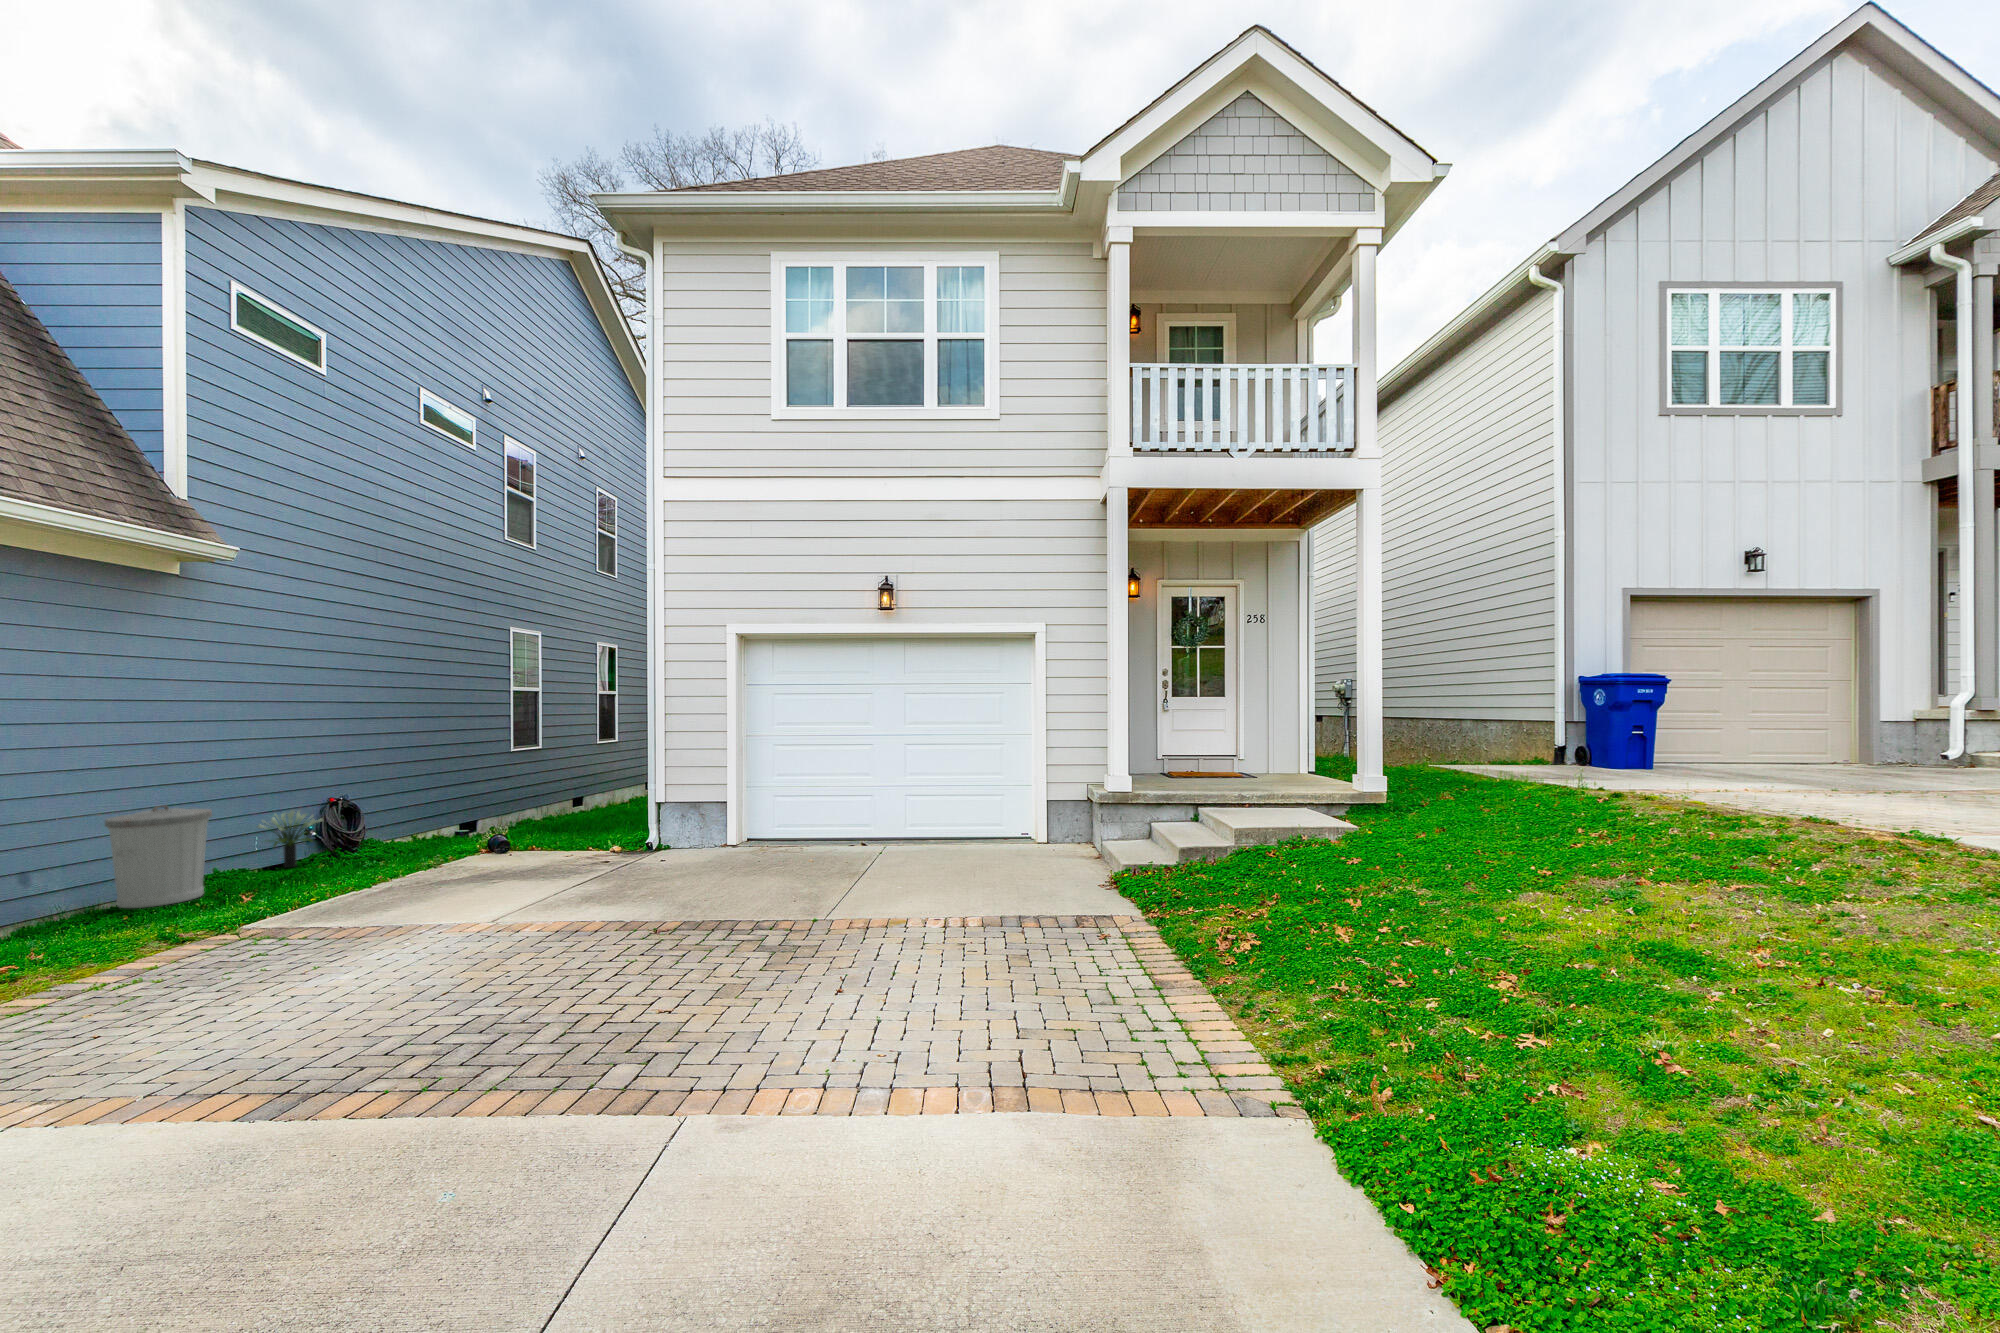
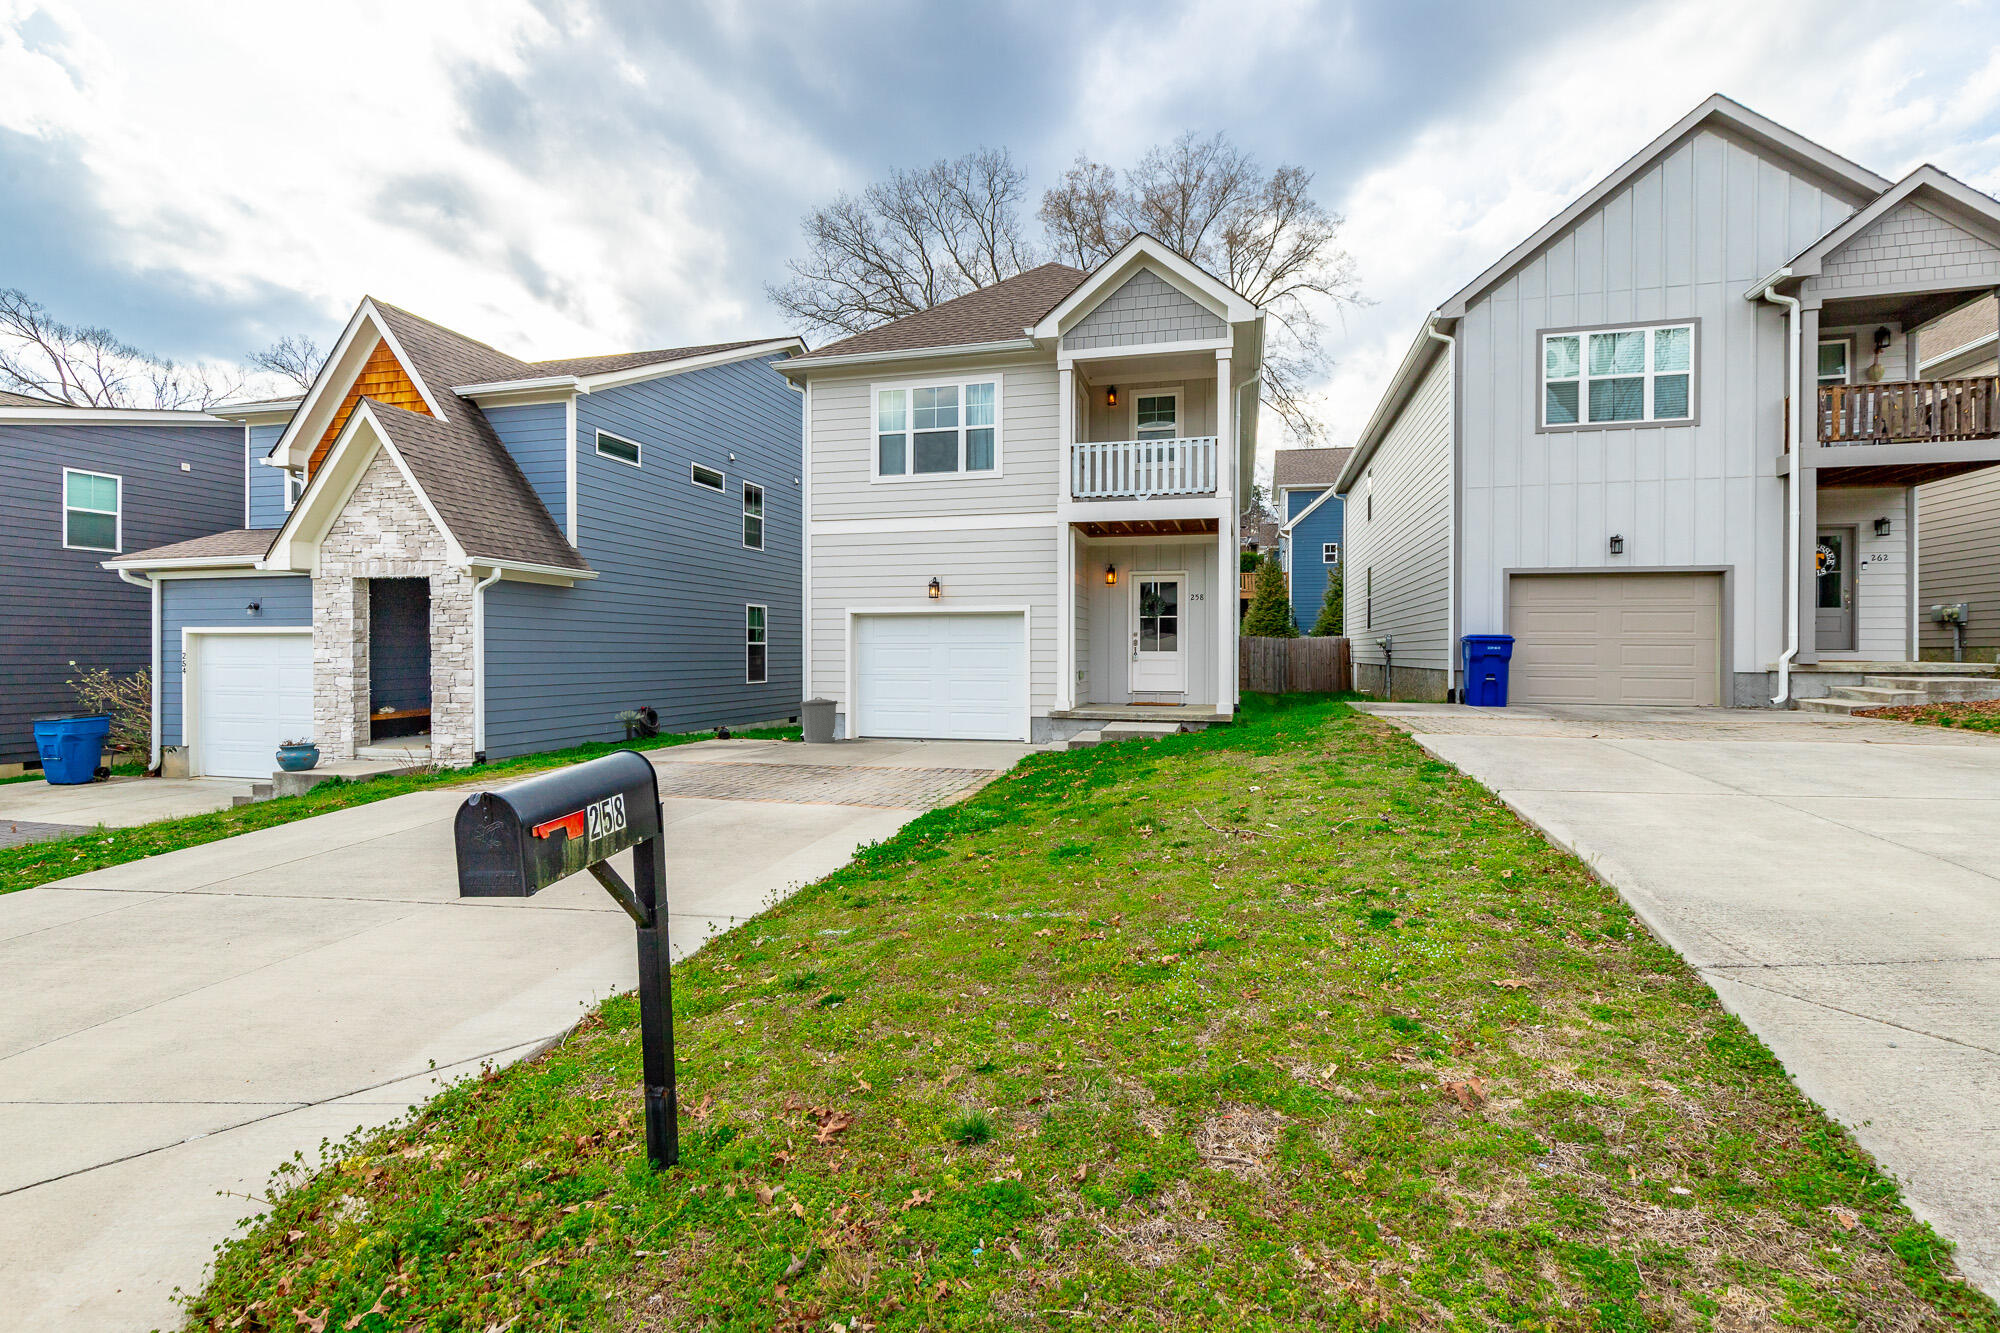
trash can: present [105,805,212,908] -> present [800,697,838,743]

